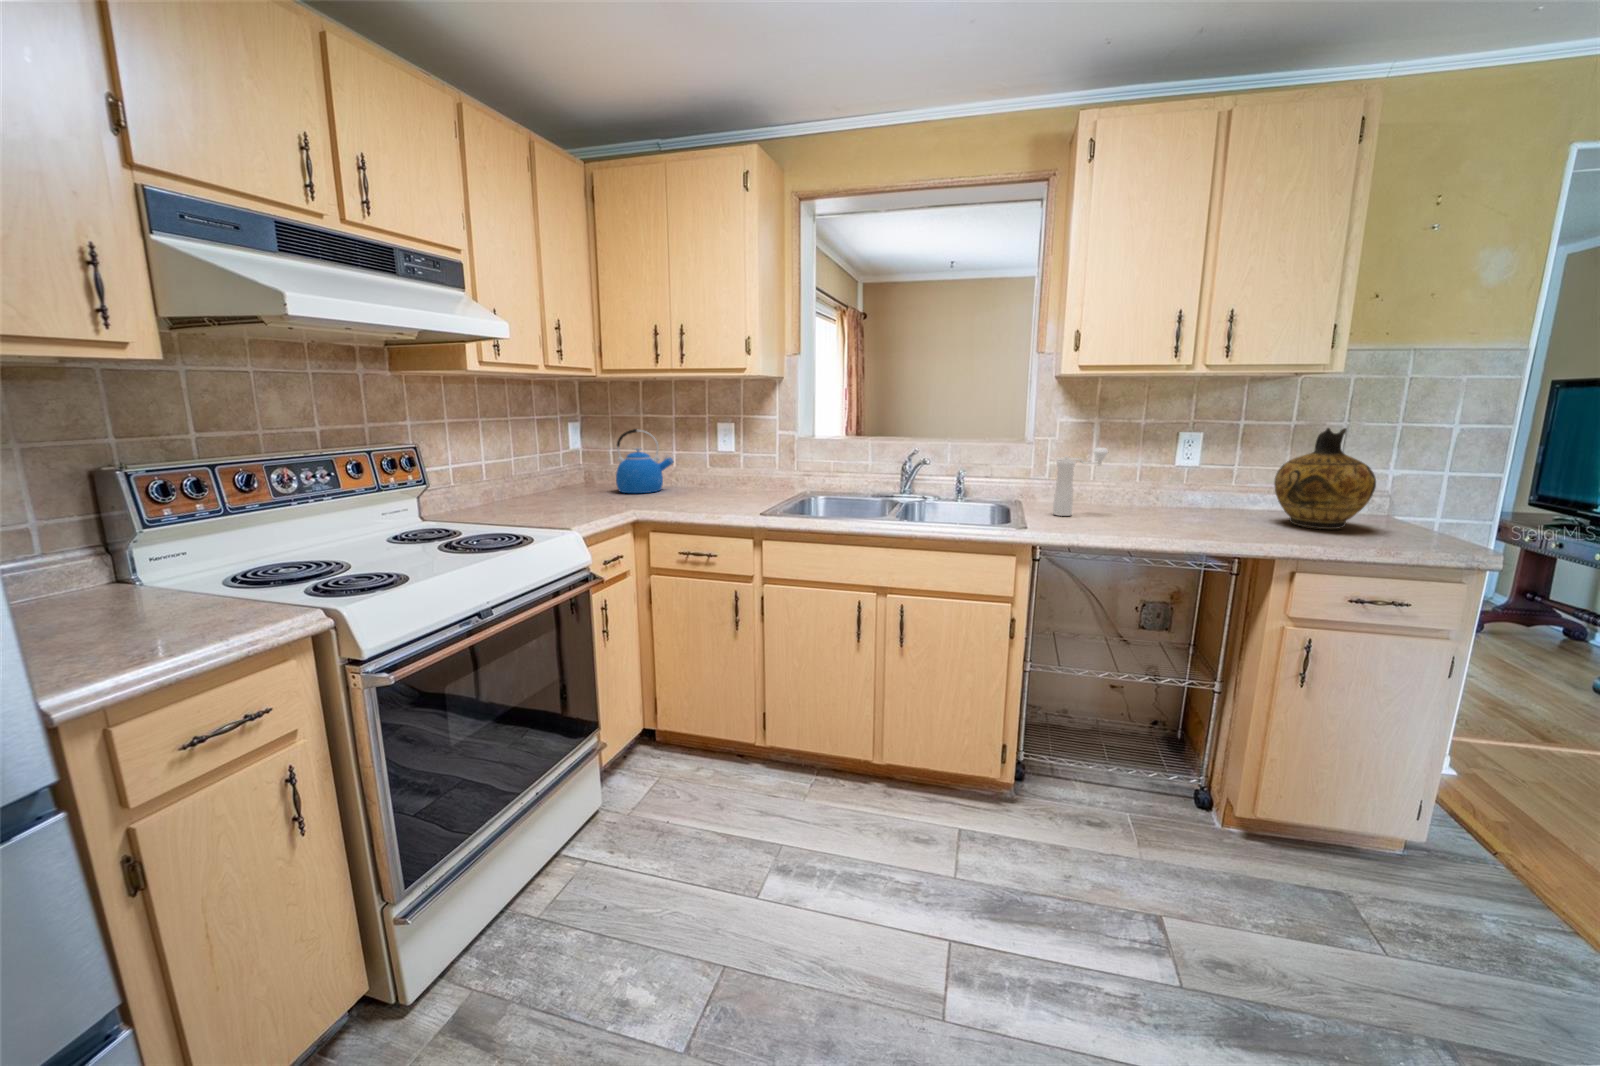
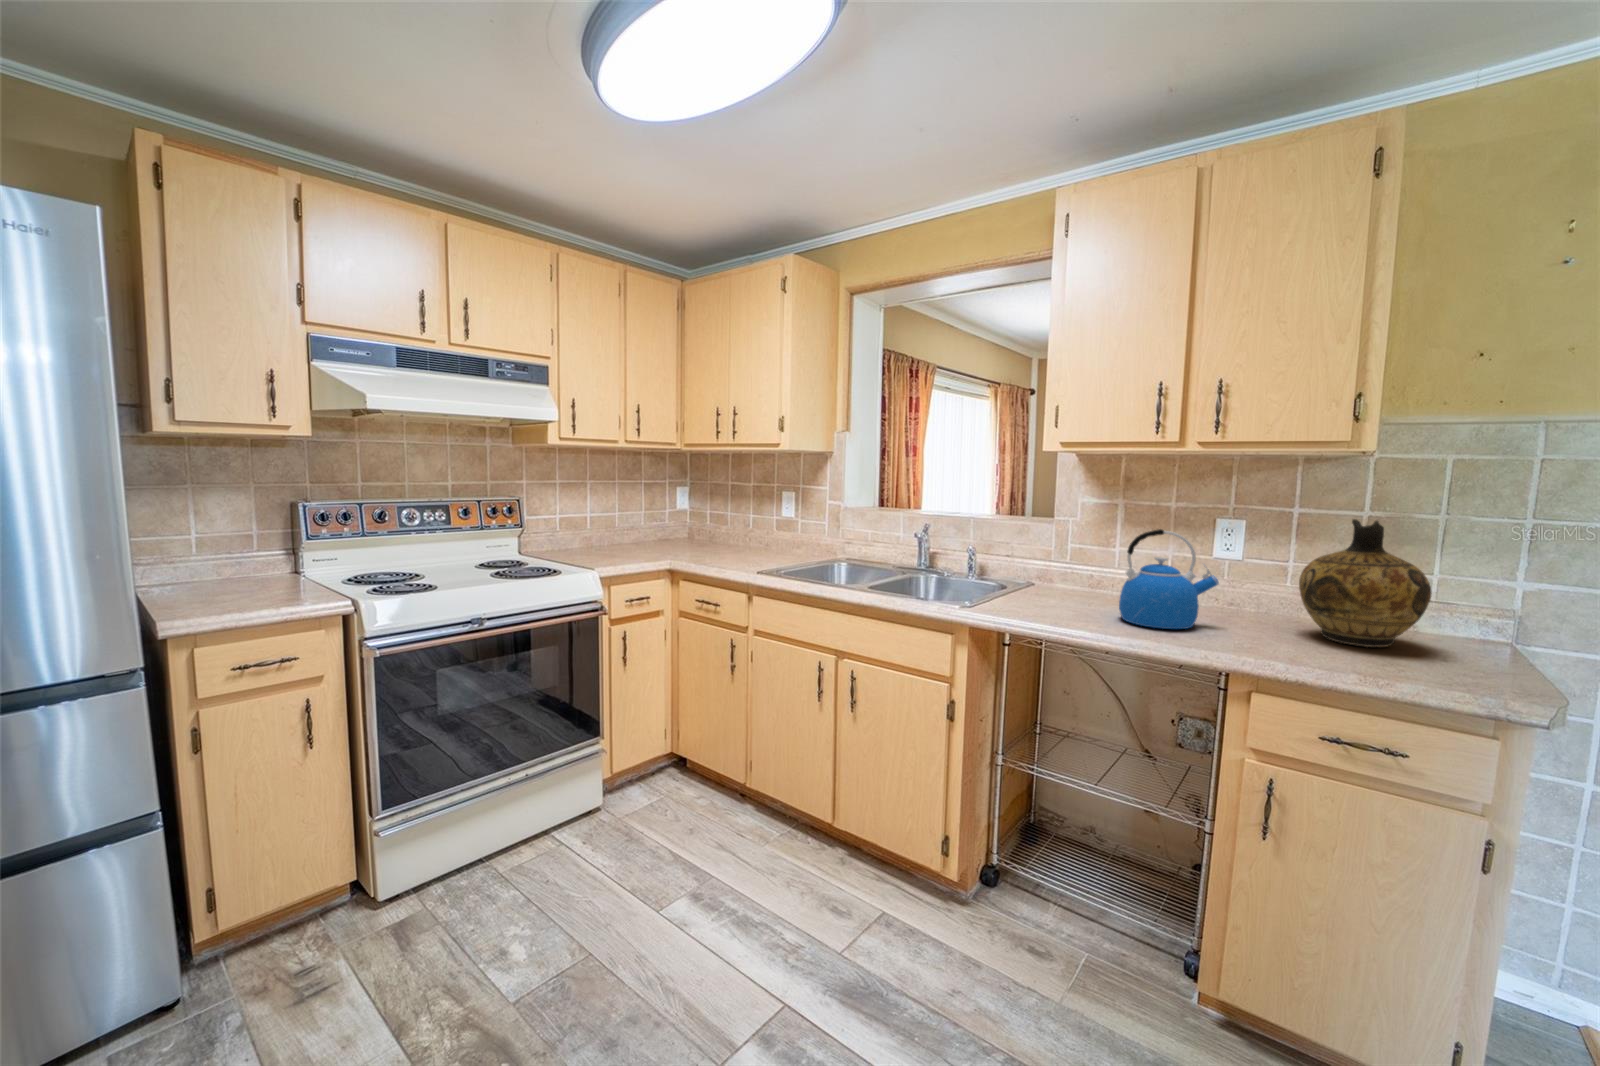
kettle: present [616,429,673,493] -> present [1119,529,1219,629]
pepper mill: present [1053,448,1108,516] -> none [1038,530,1100,600]

